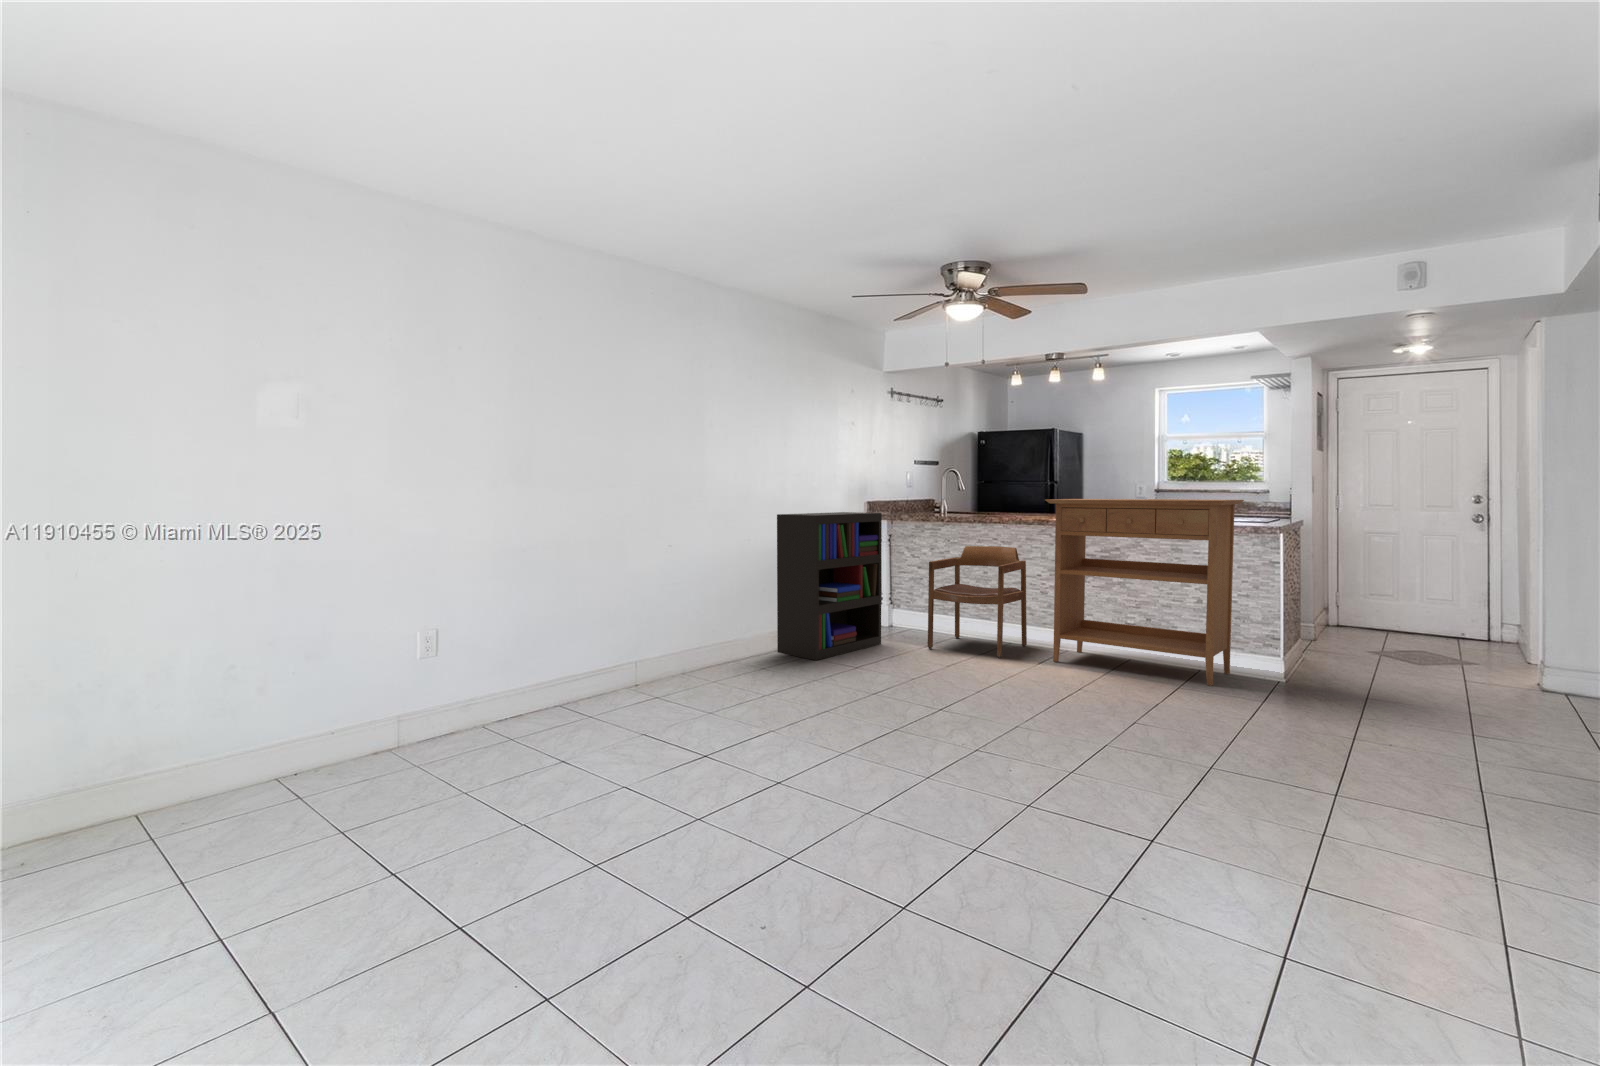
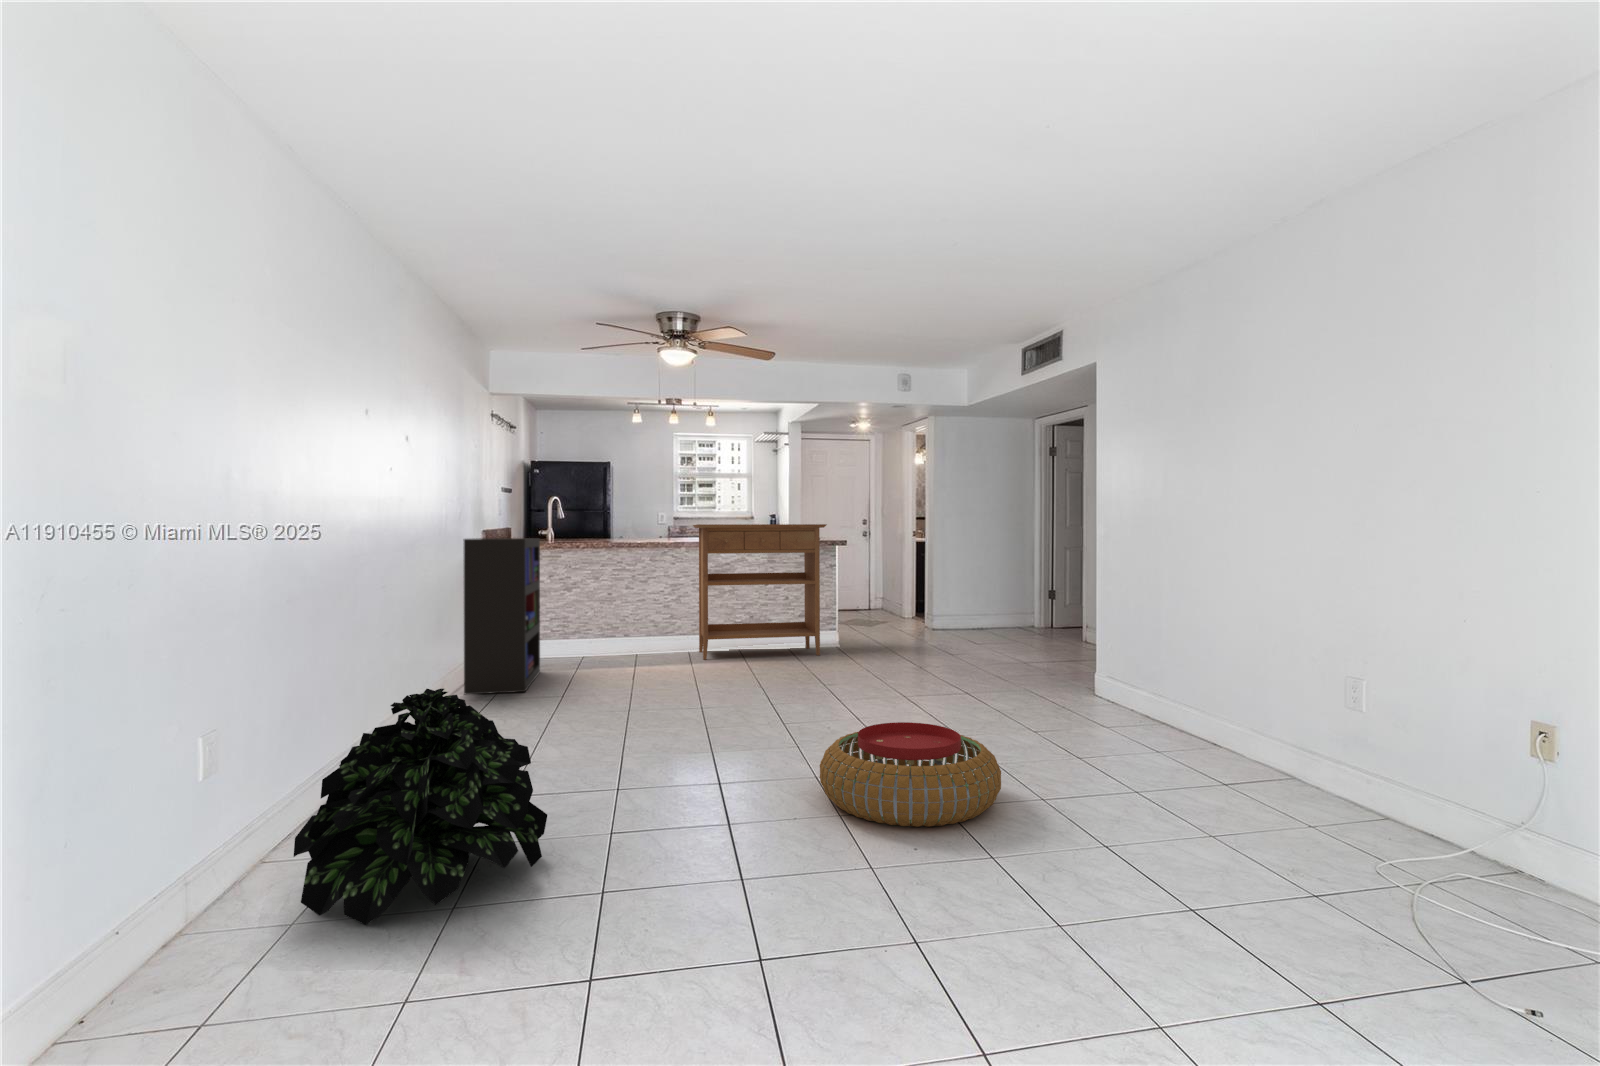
armchair: present [928,546,1027,658] -> none [588,569,665,668]
potted plant: none [294,642,477,798] -> present [294,689,547,925]
pouf: none [599,781,839,948] -> present [820,722,1001,827]

